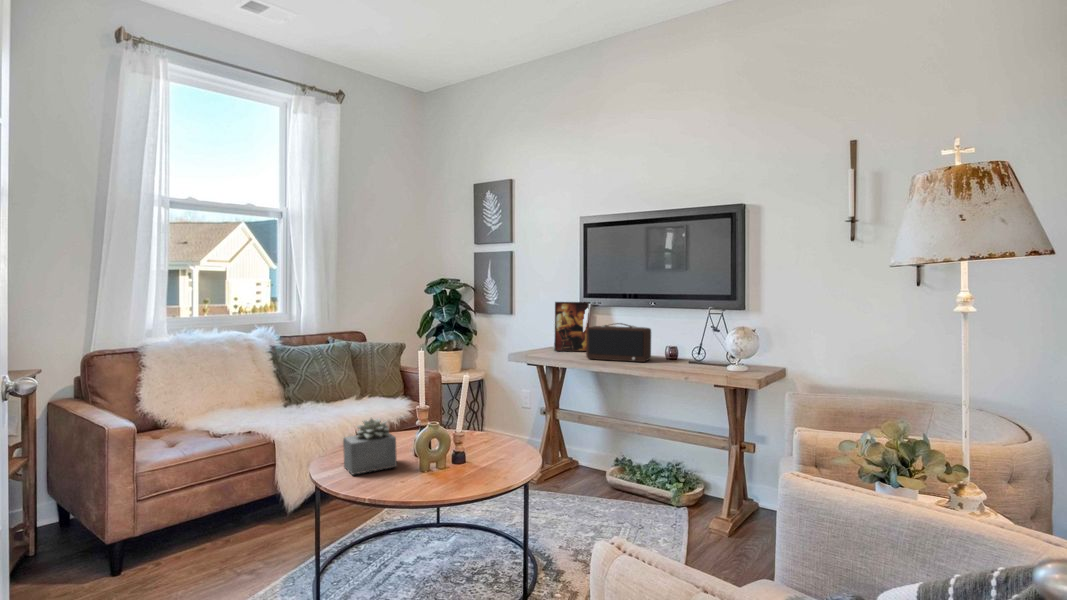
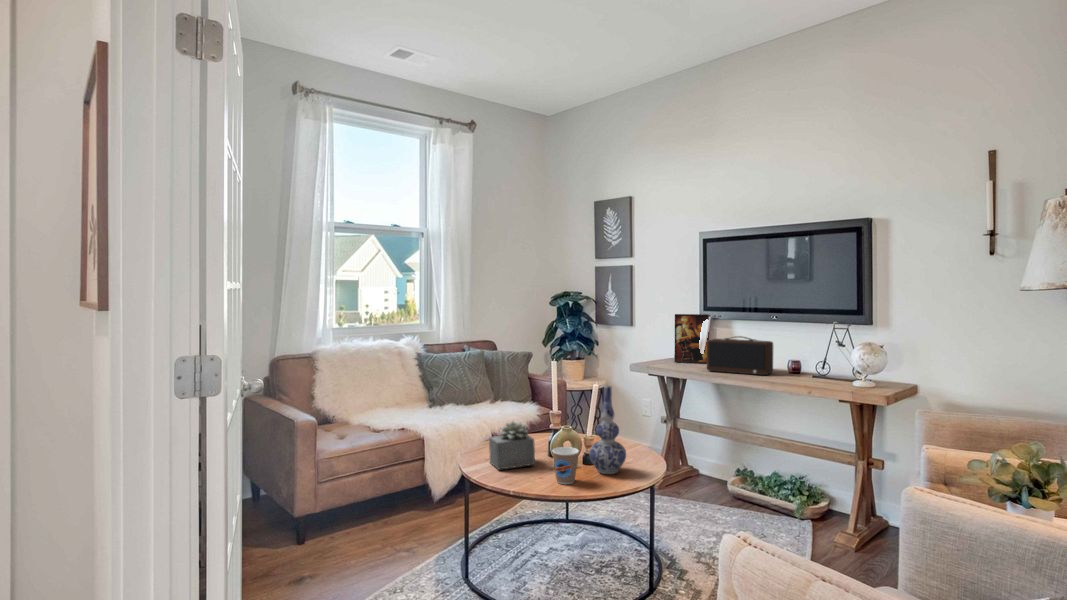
vase: none [458,374,499,473] -> present [589,385,626,474]
coffee cup: none [414,445,445,488] -> present [552,447,579,484]

